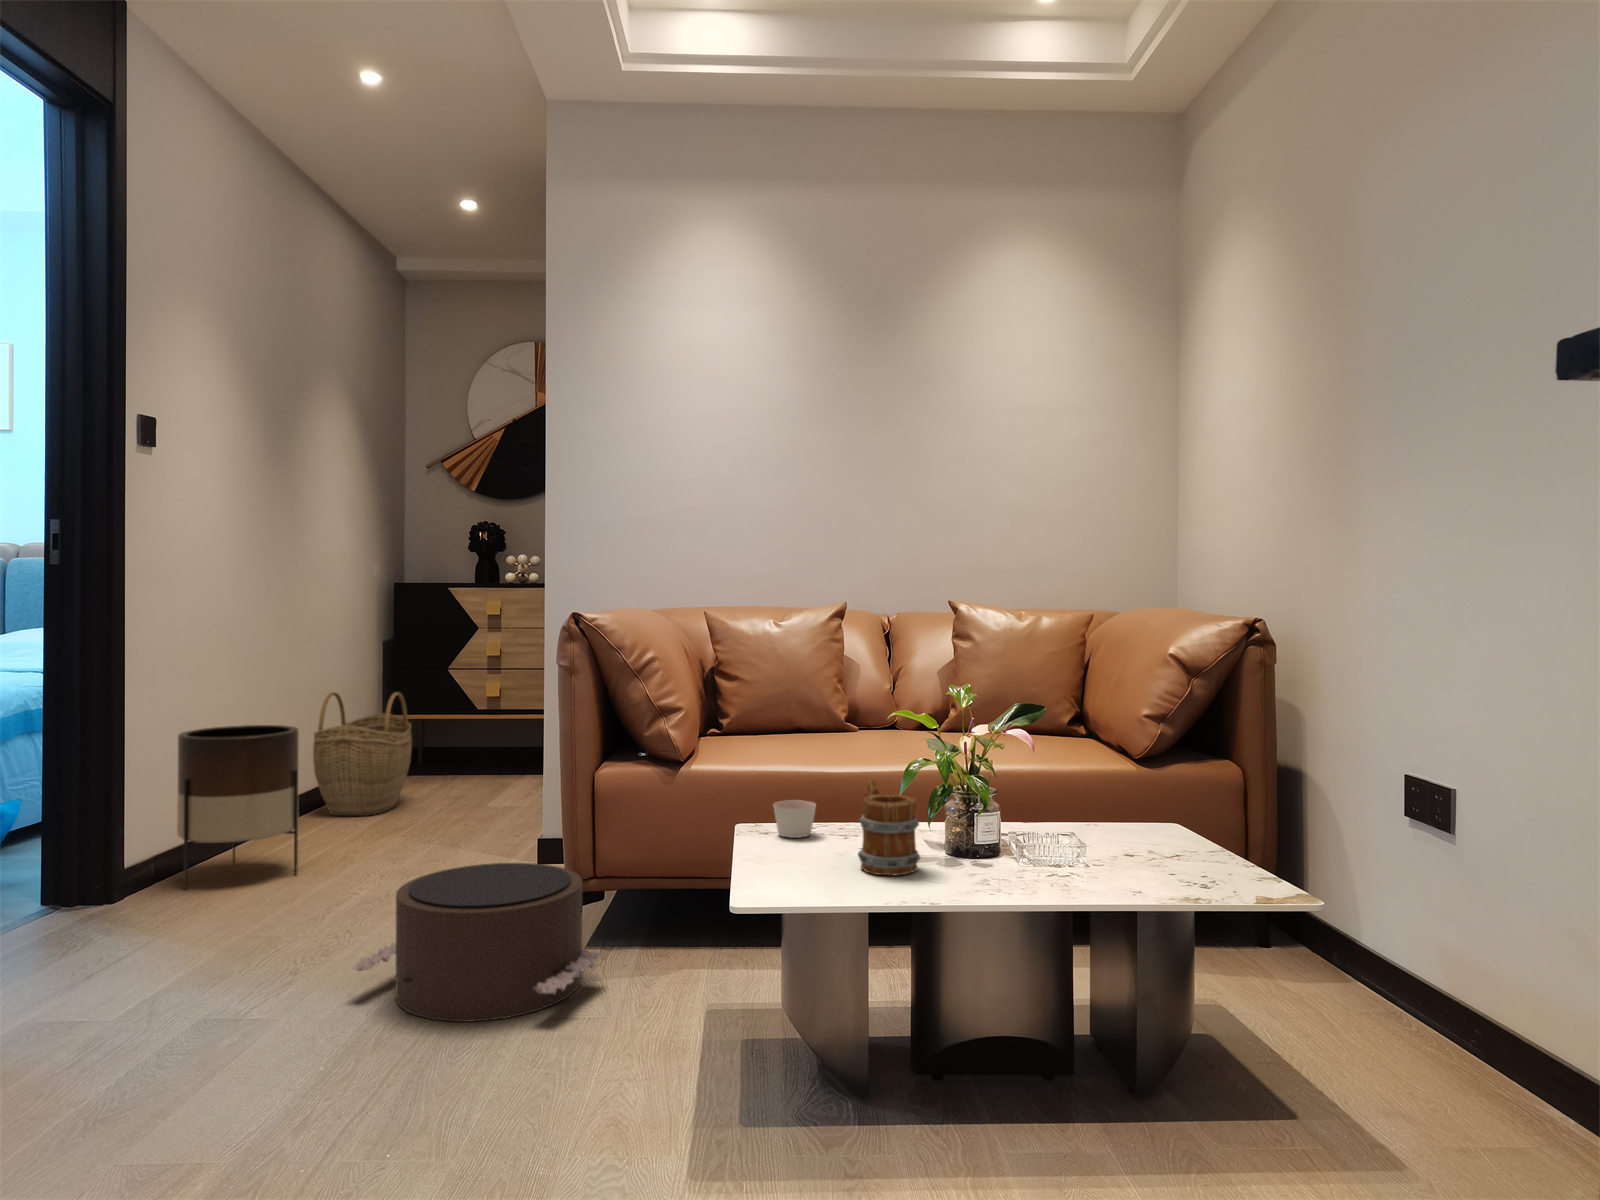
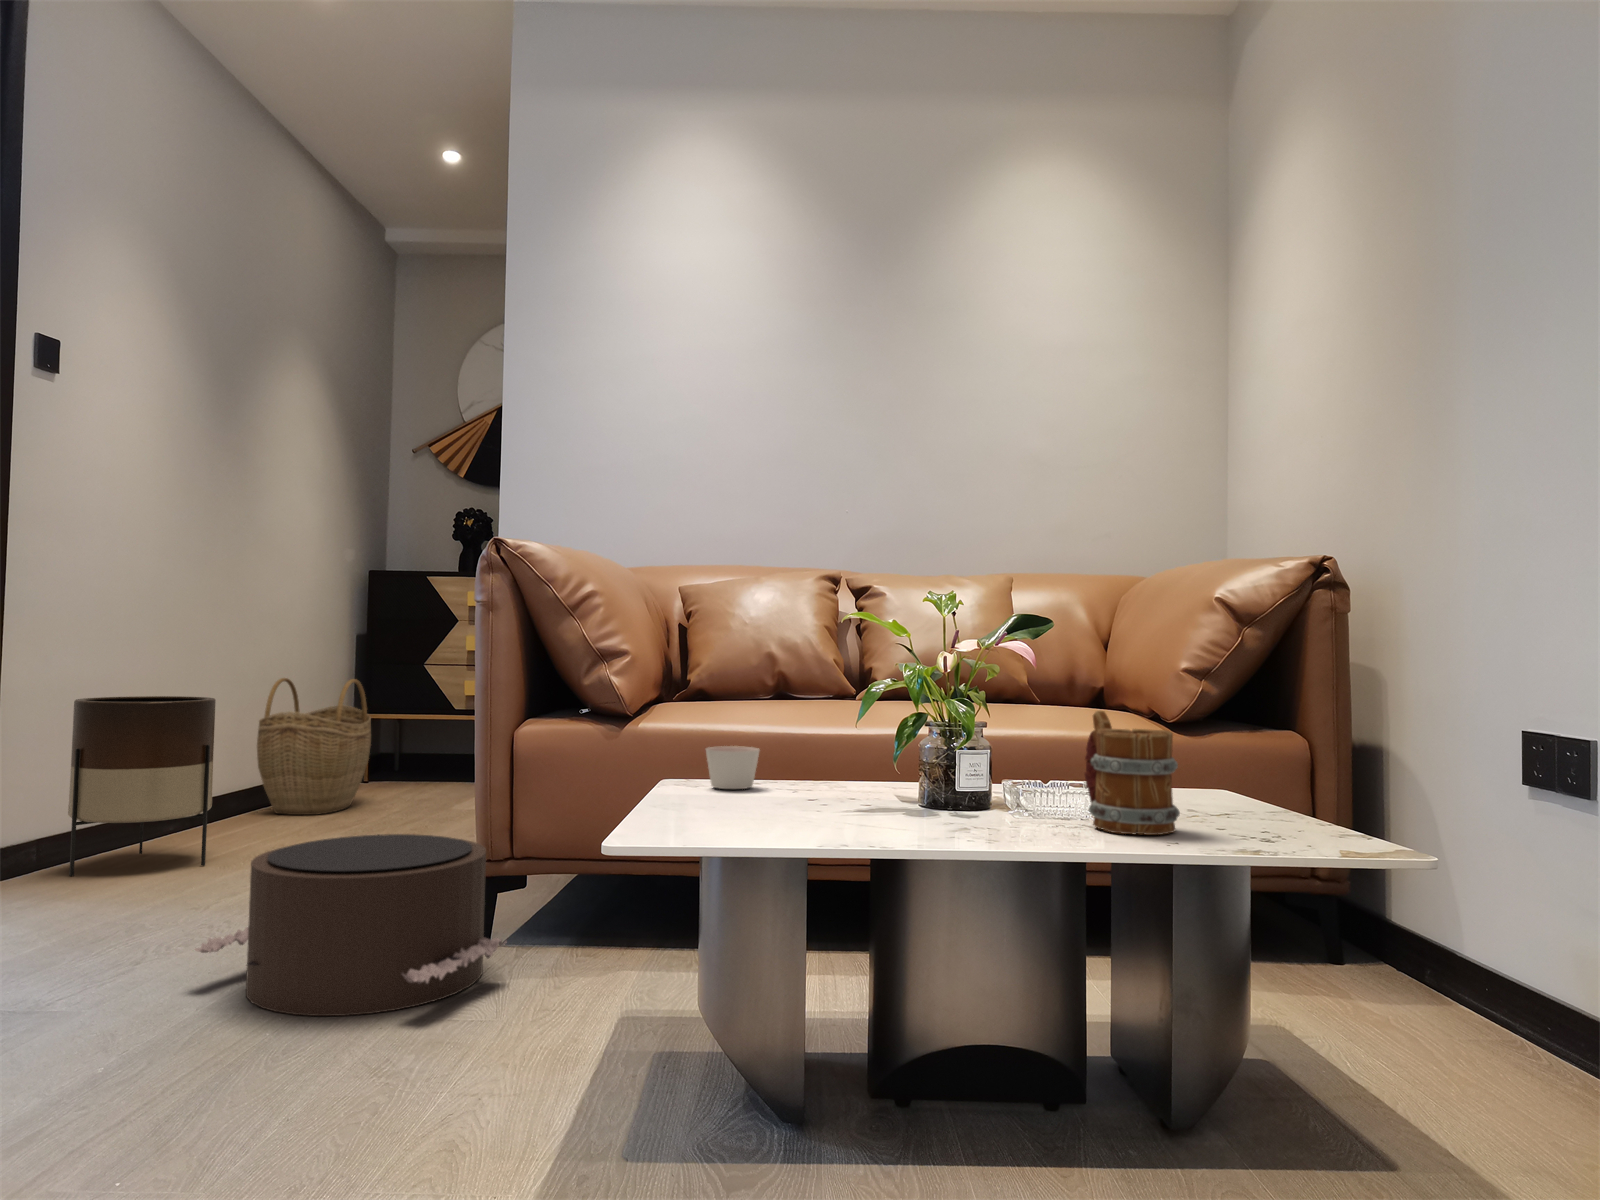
mug: present [858,779,920,875] -> present [1085,711,1180,835]

